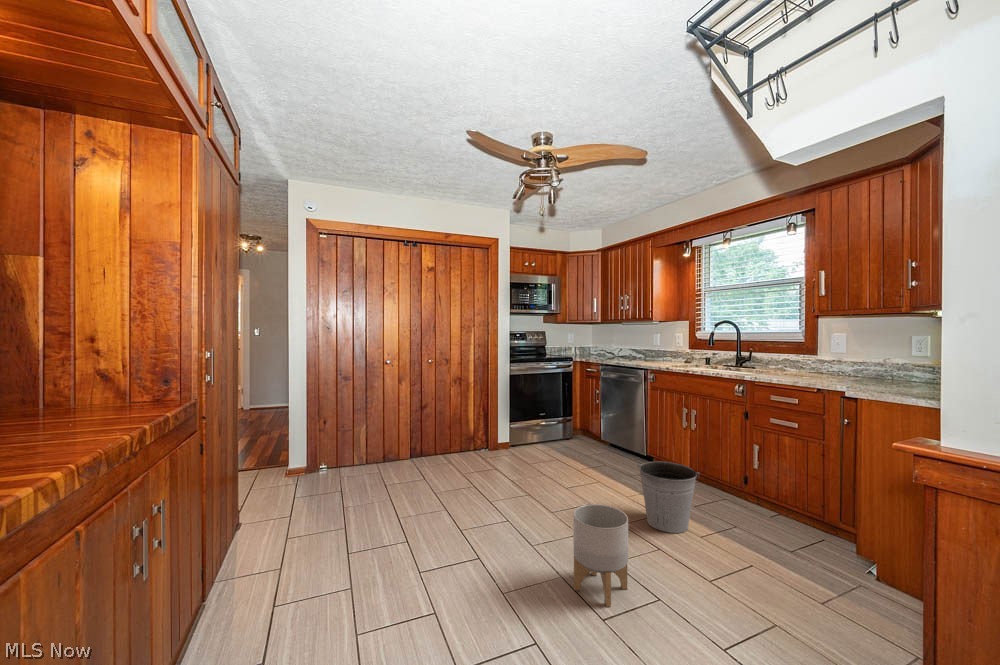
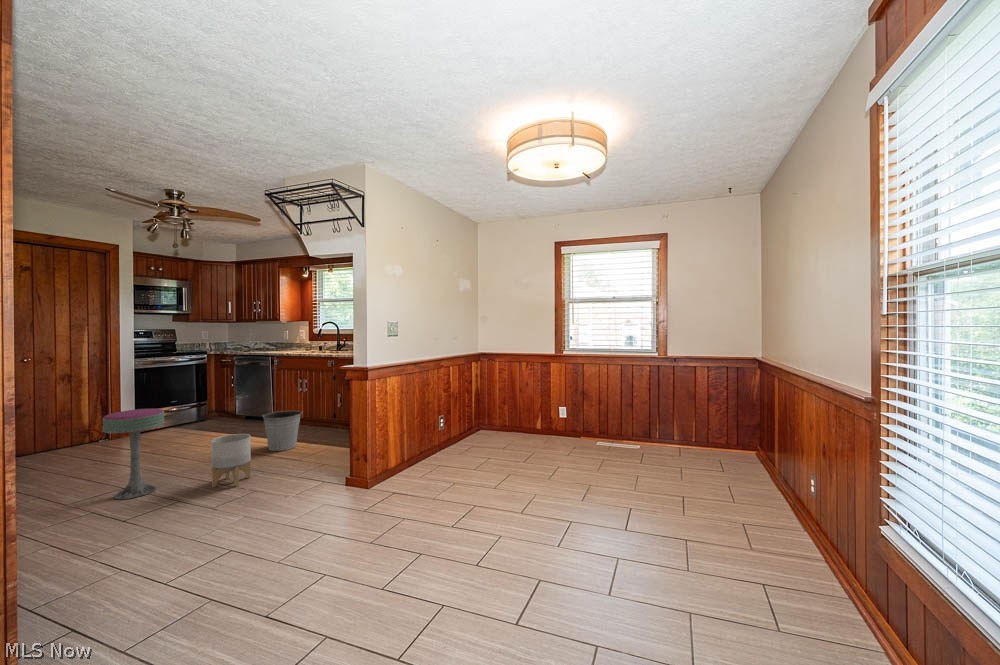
bar stool: none [462,438,521,565] -> present [102,409,164,499]

